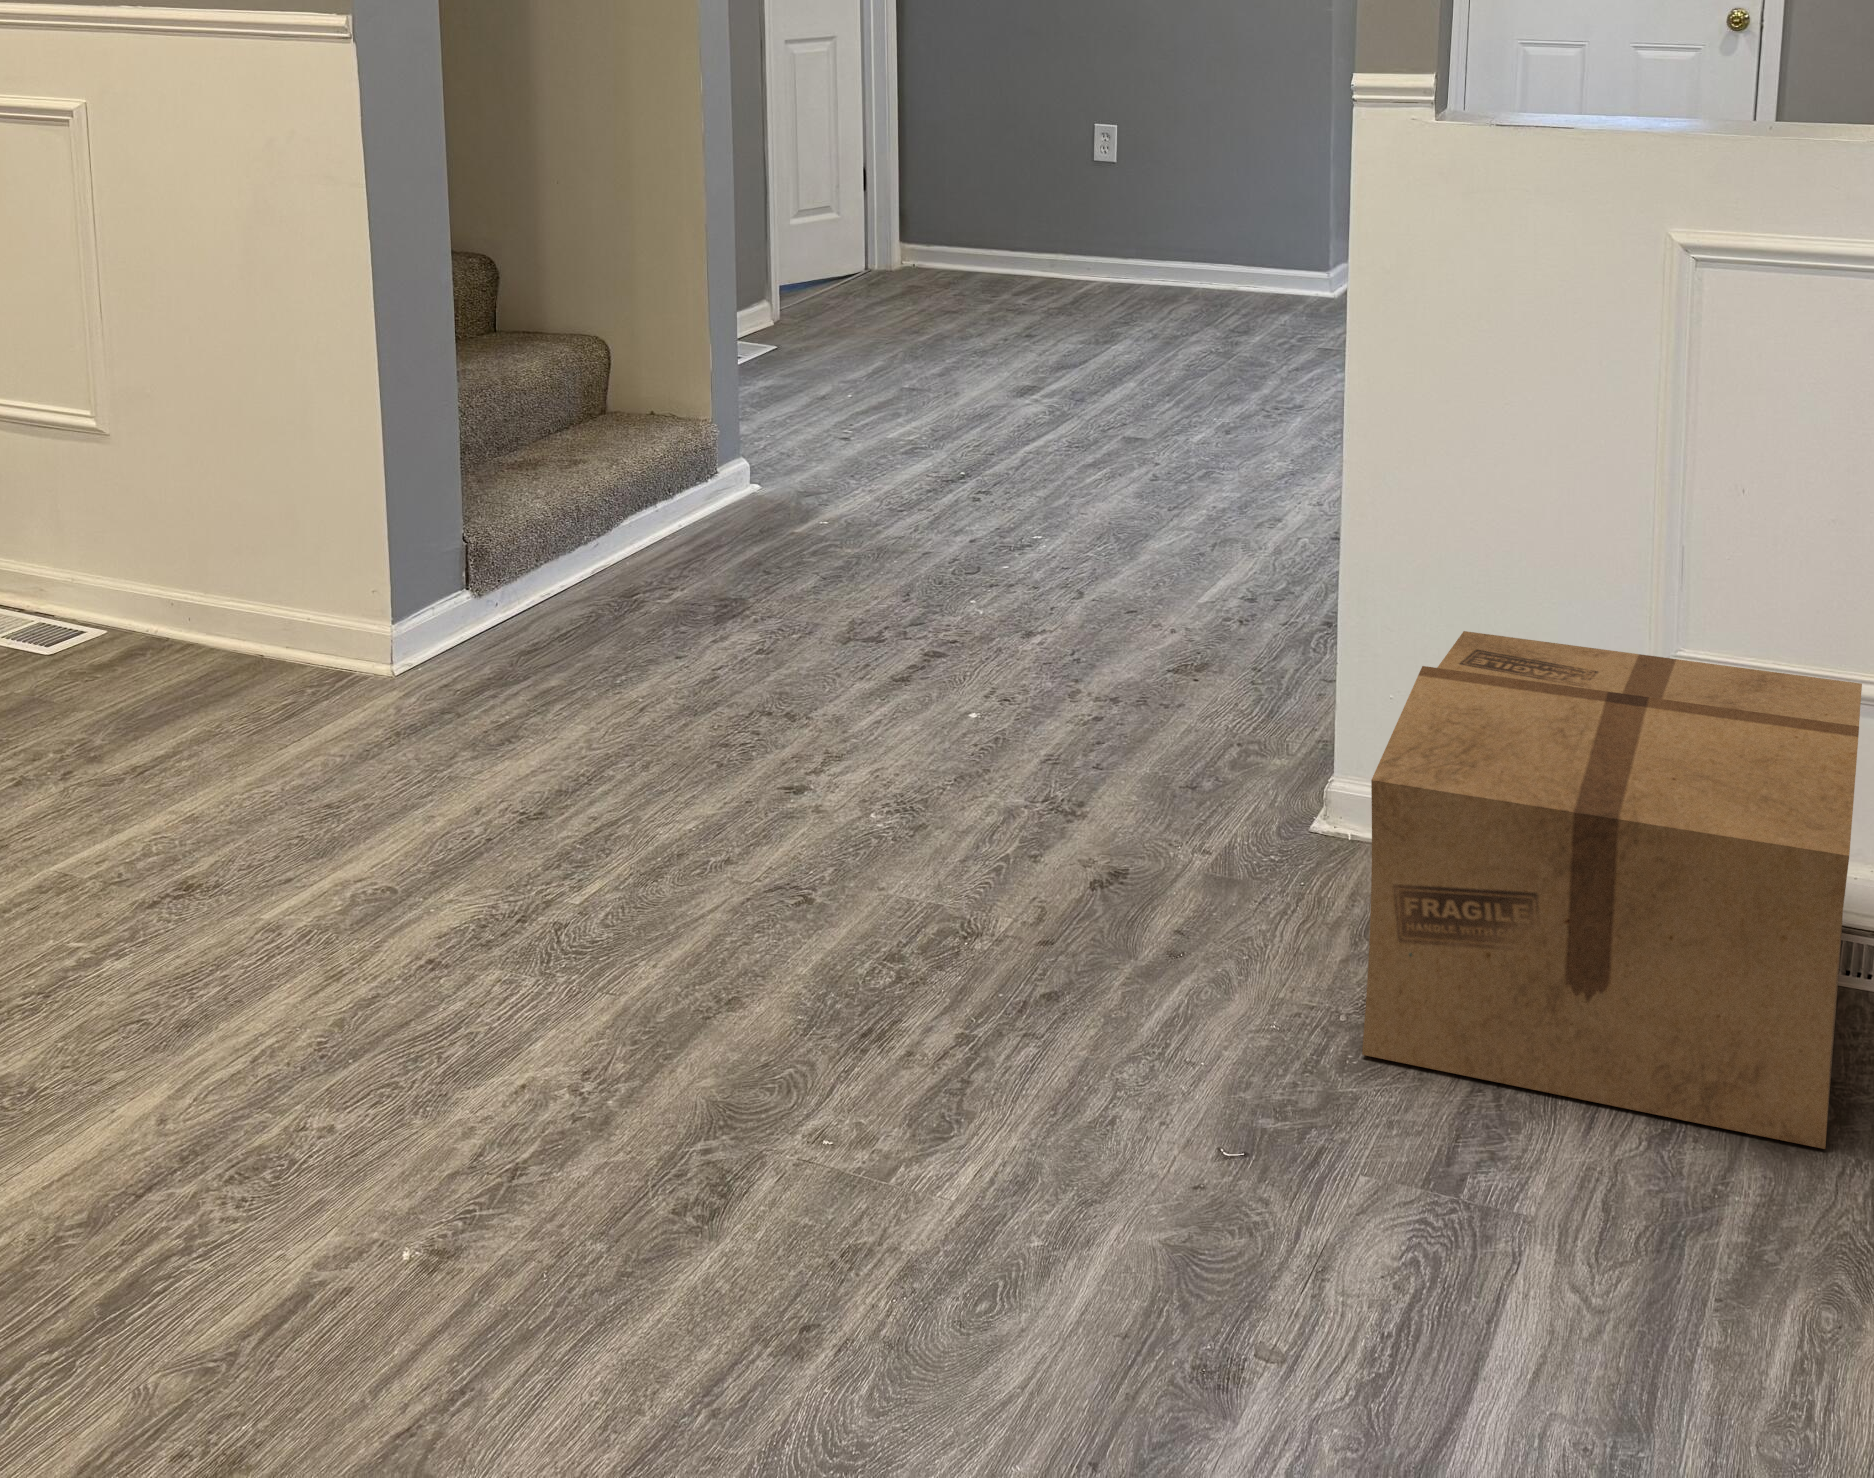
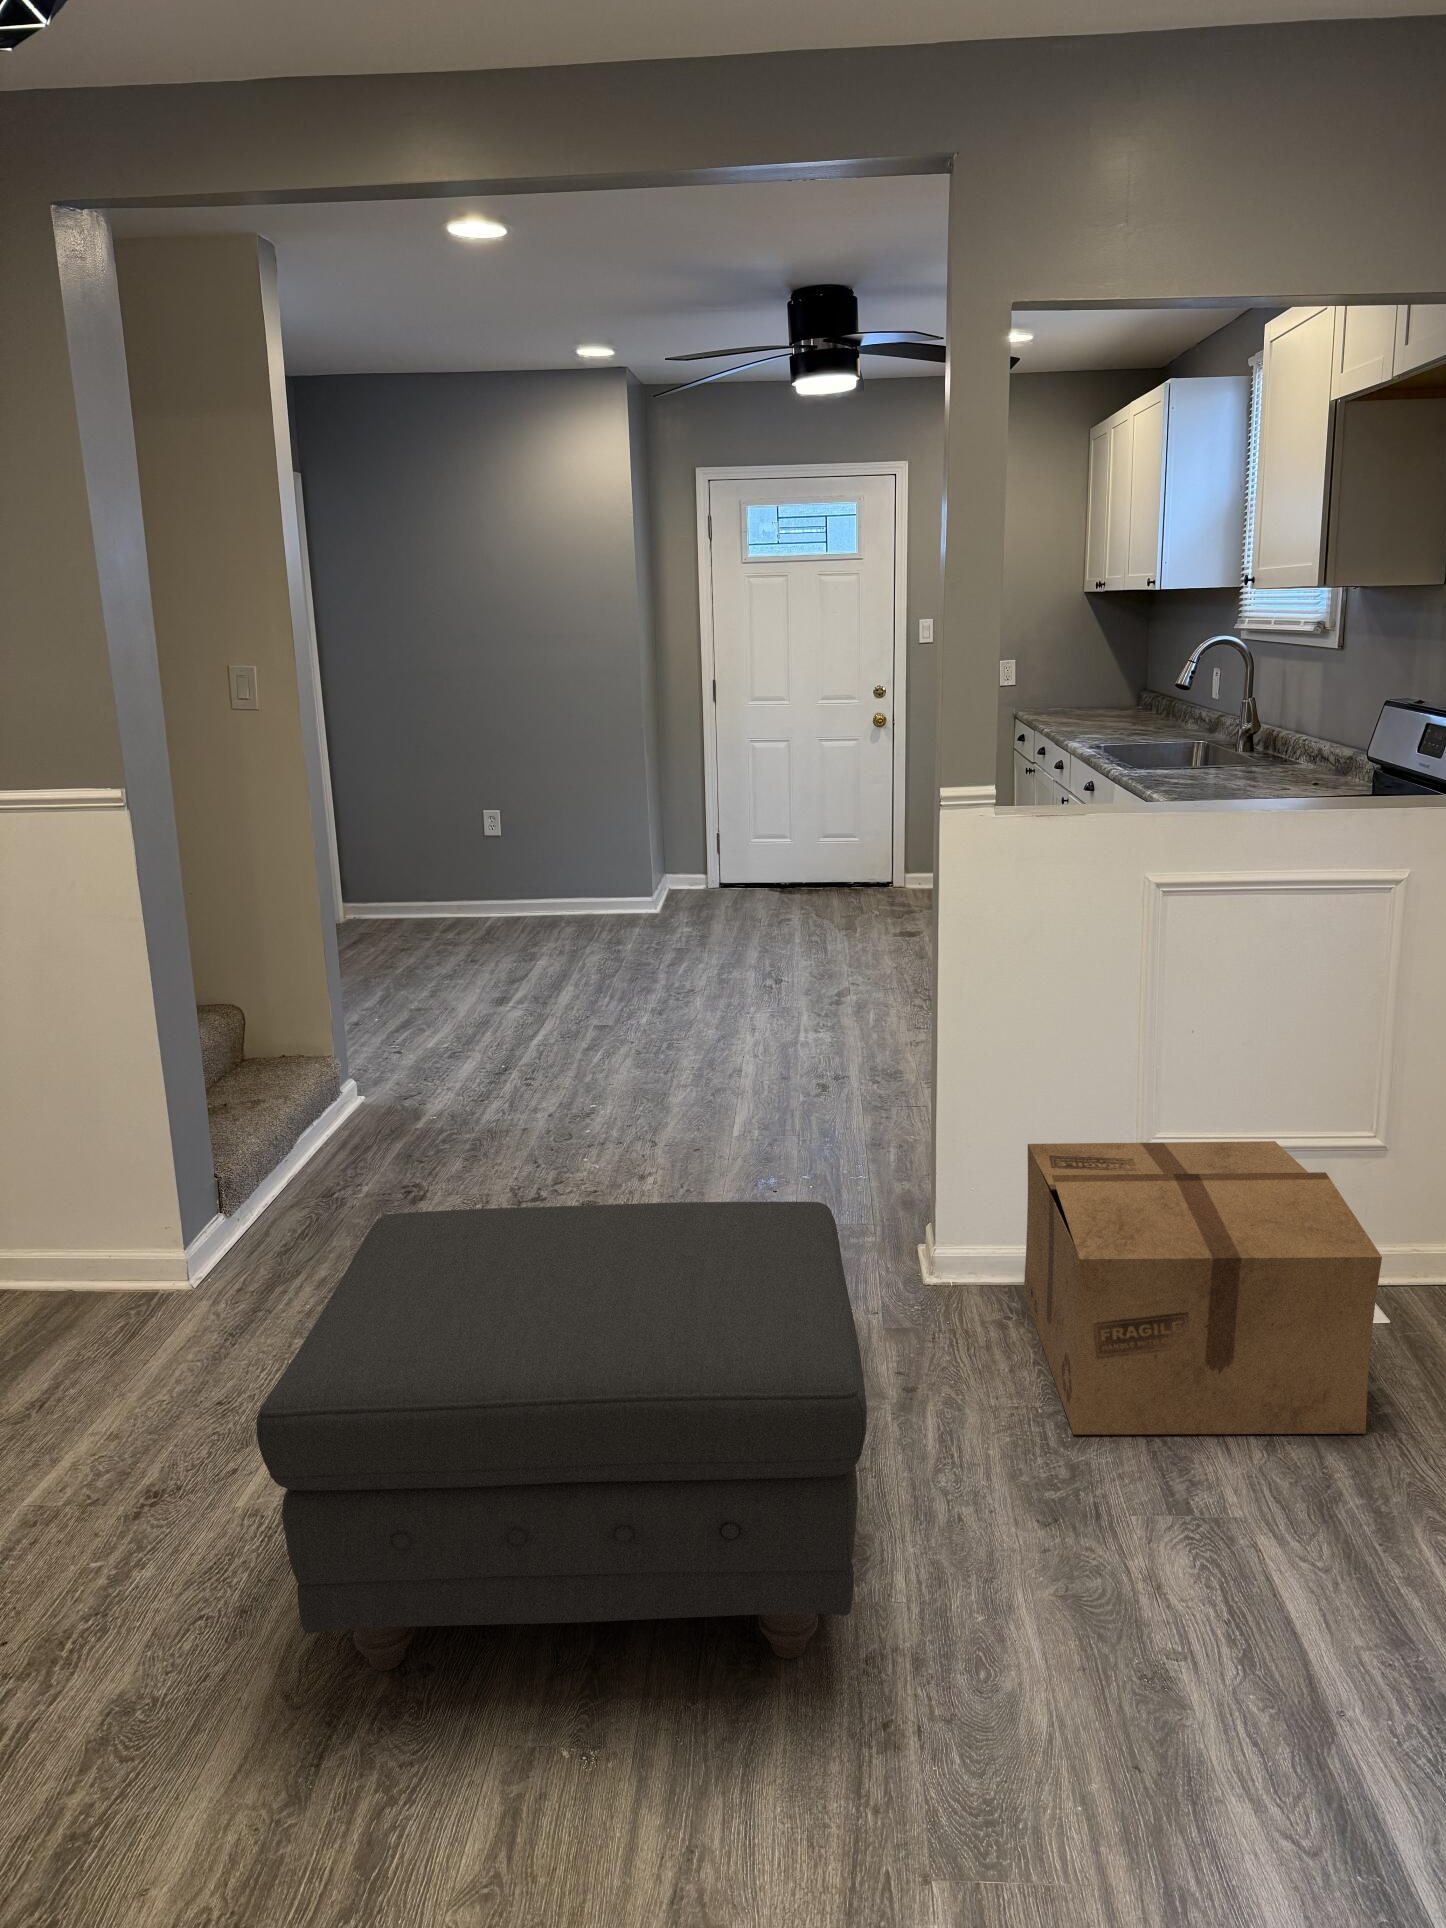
ottoman: none [114,563,1015,1225] -> present [257,1202,867,1671]

